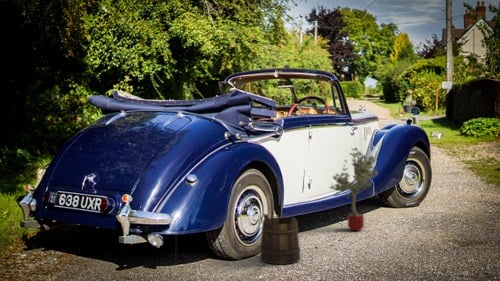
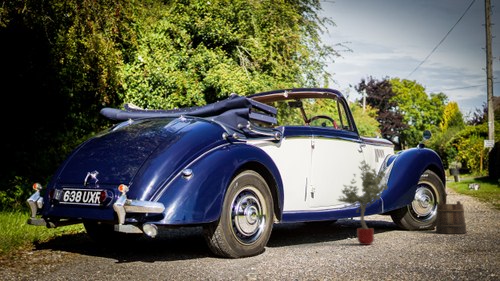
bucket: present [260,214,300,264] -> present [436,201,466,234]

